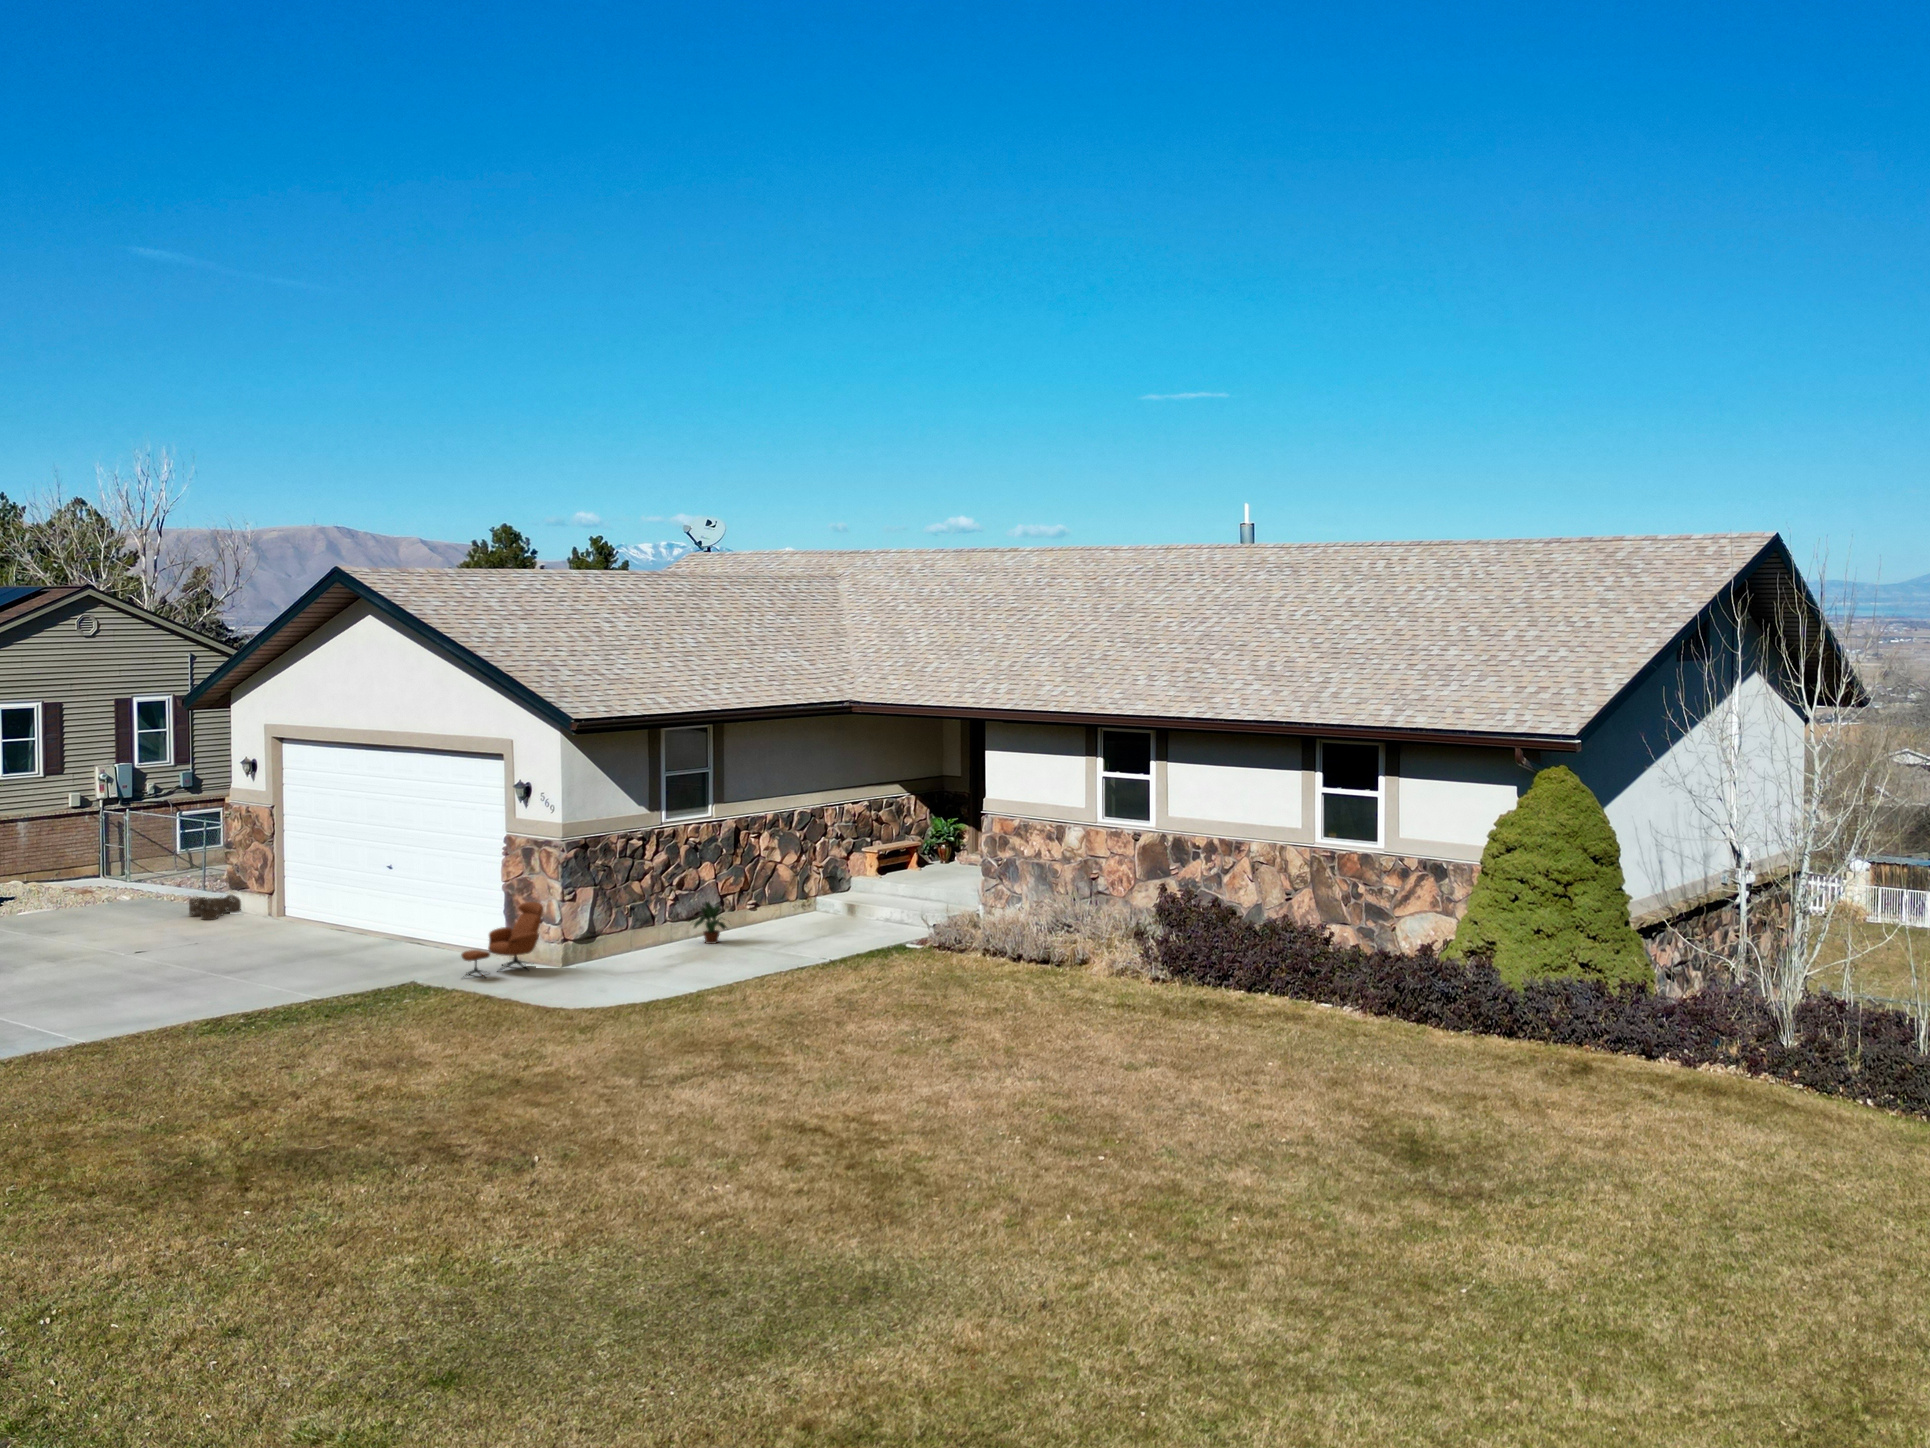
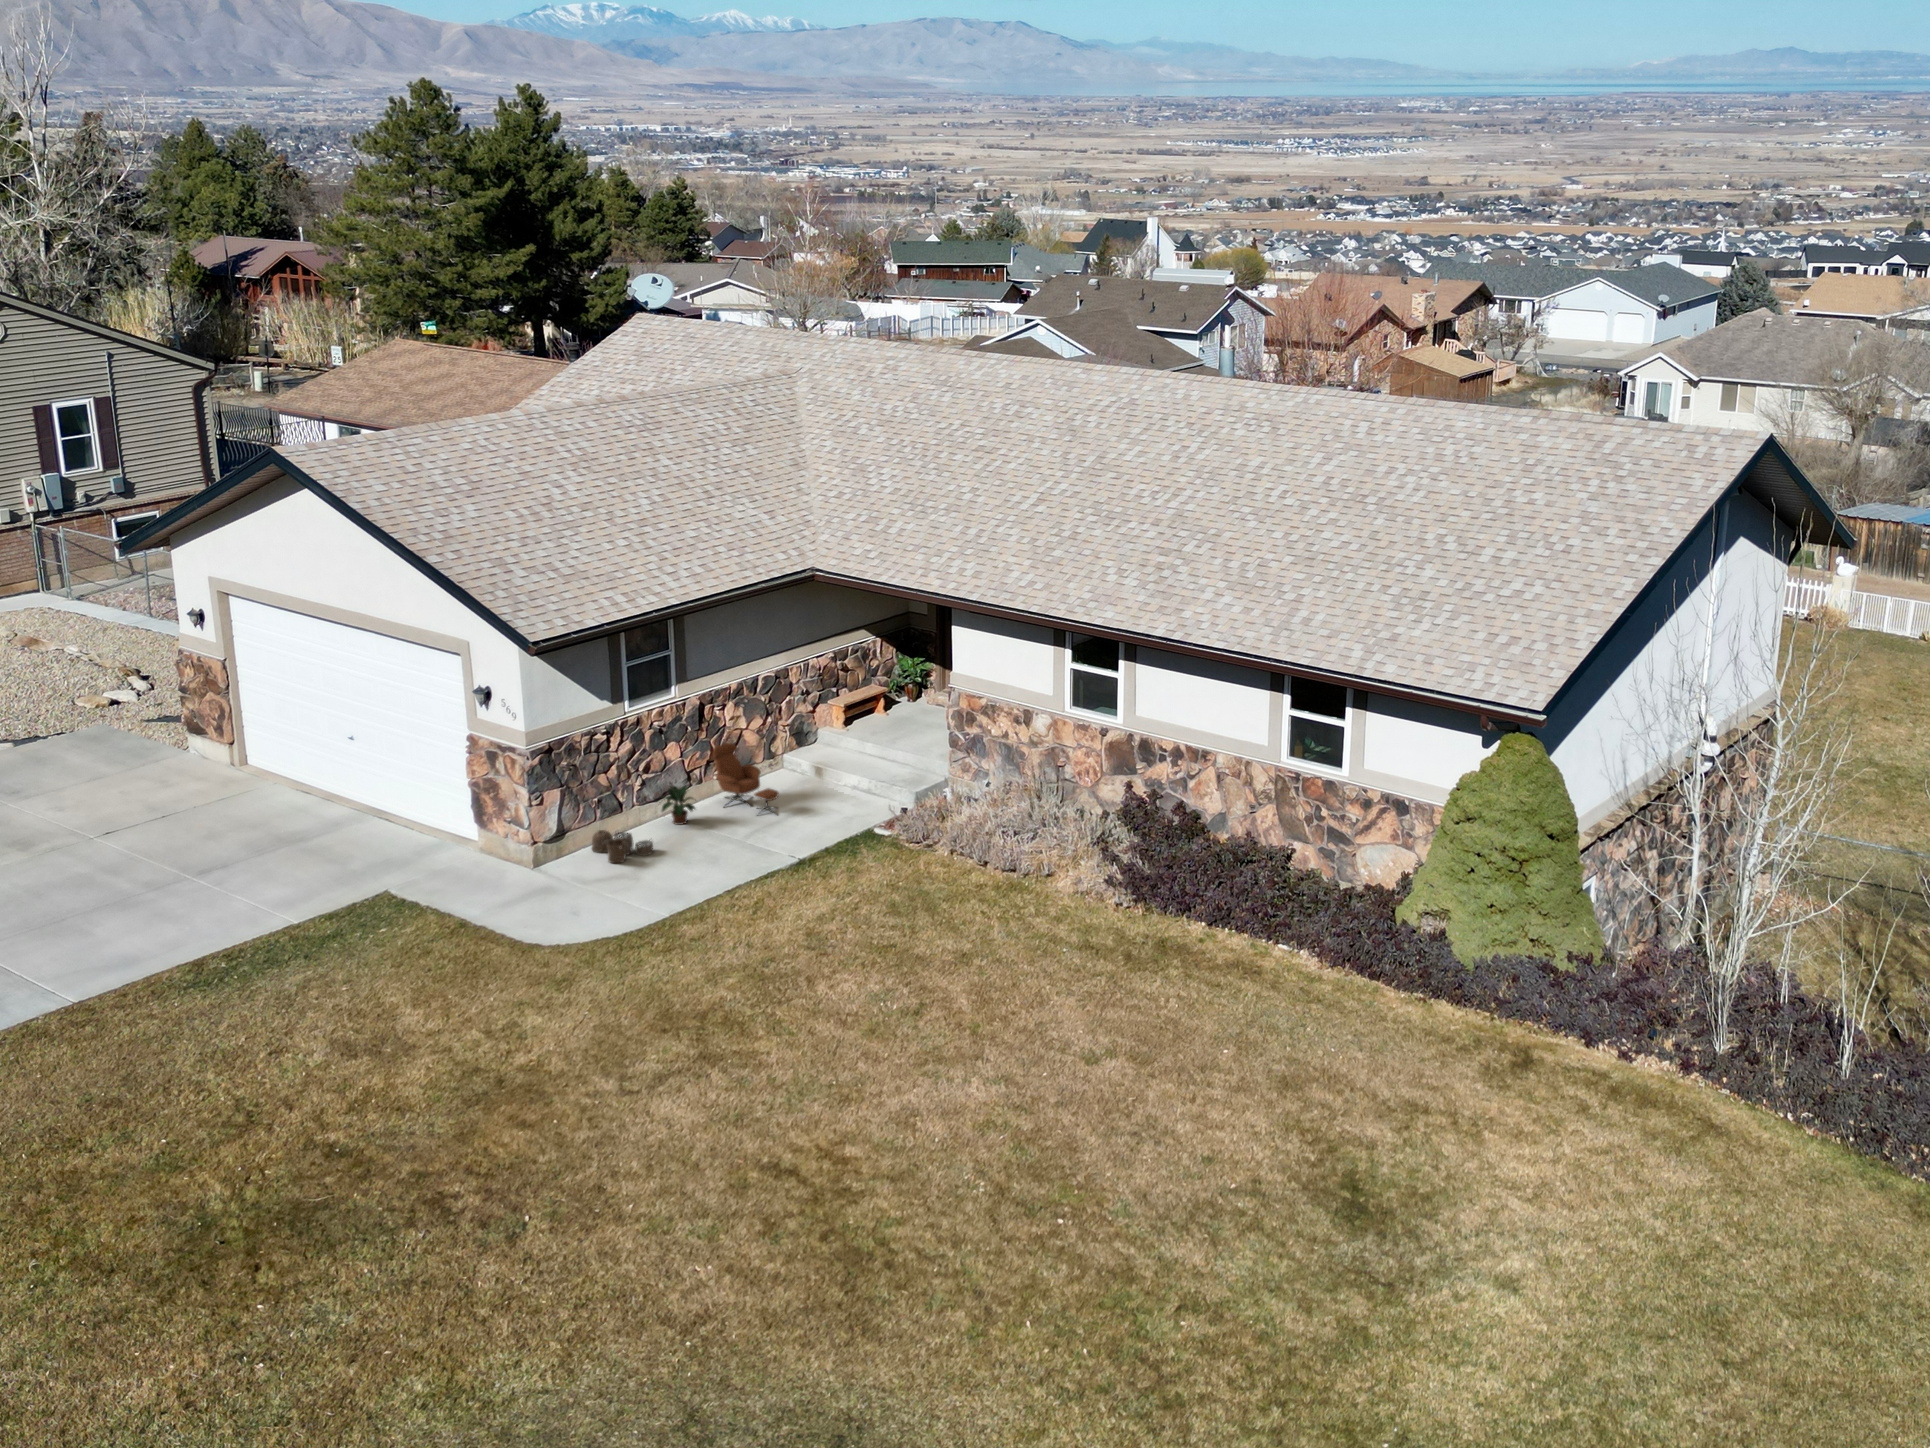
woven basket: present [189,895,241,920] -> present [592,830,653,863]
lounge chair: present [461,902,543,977] -> present [713,743,779,813]

